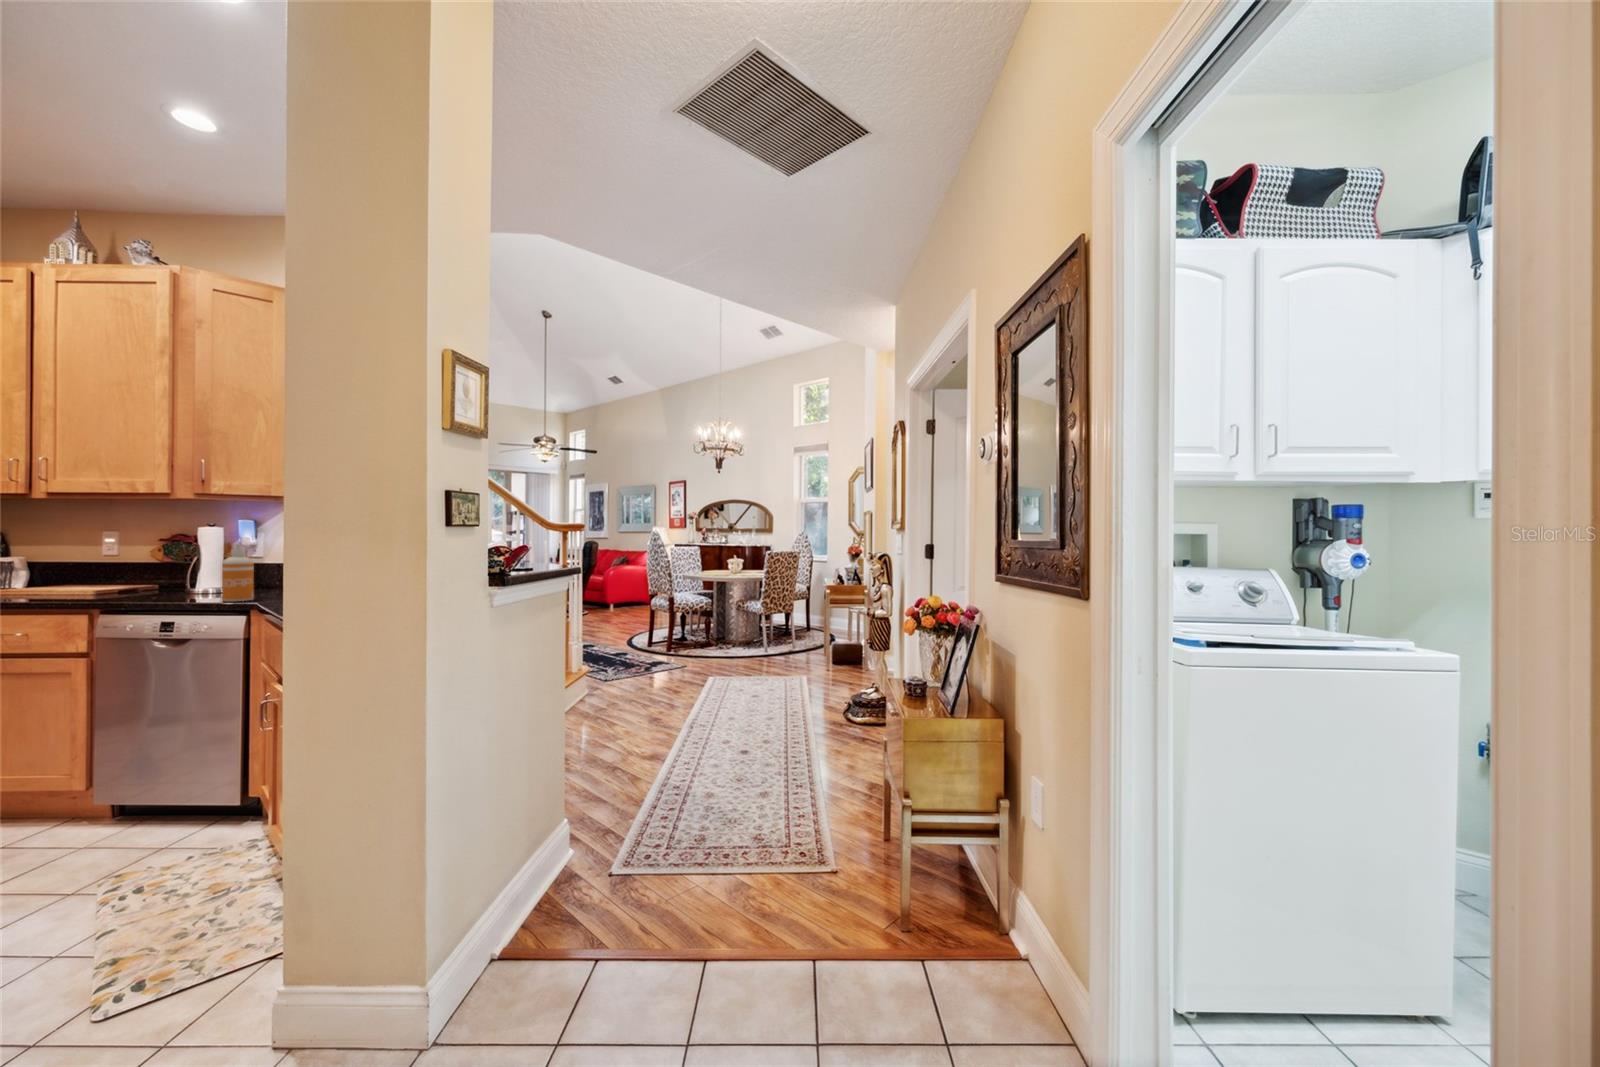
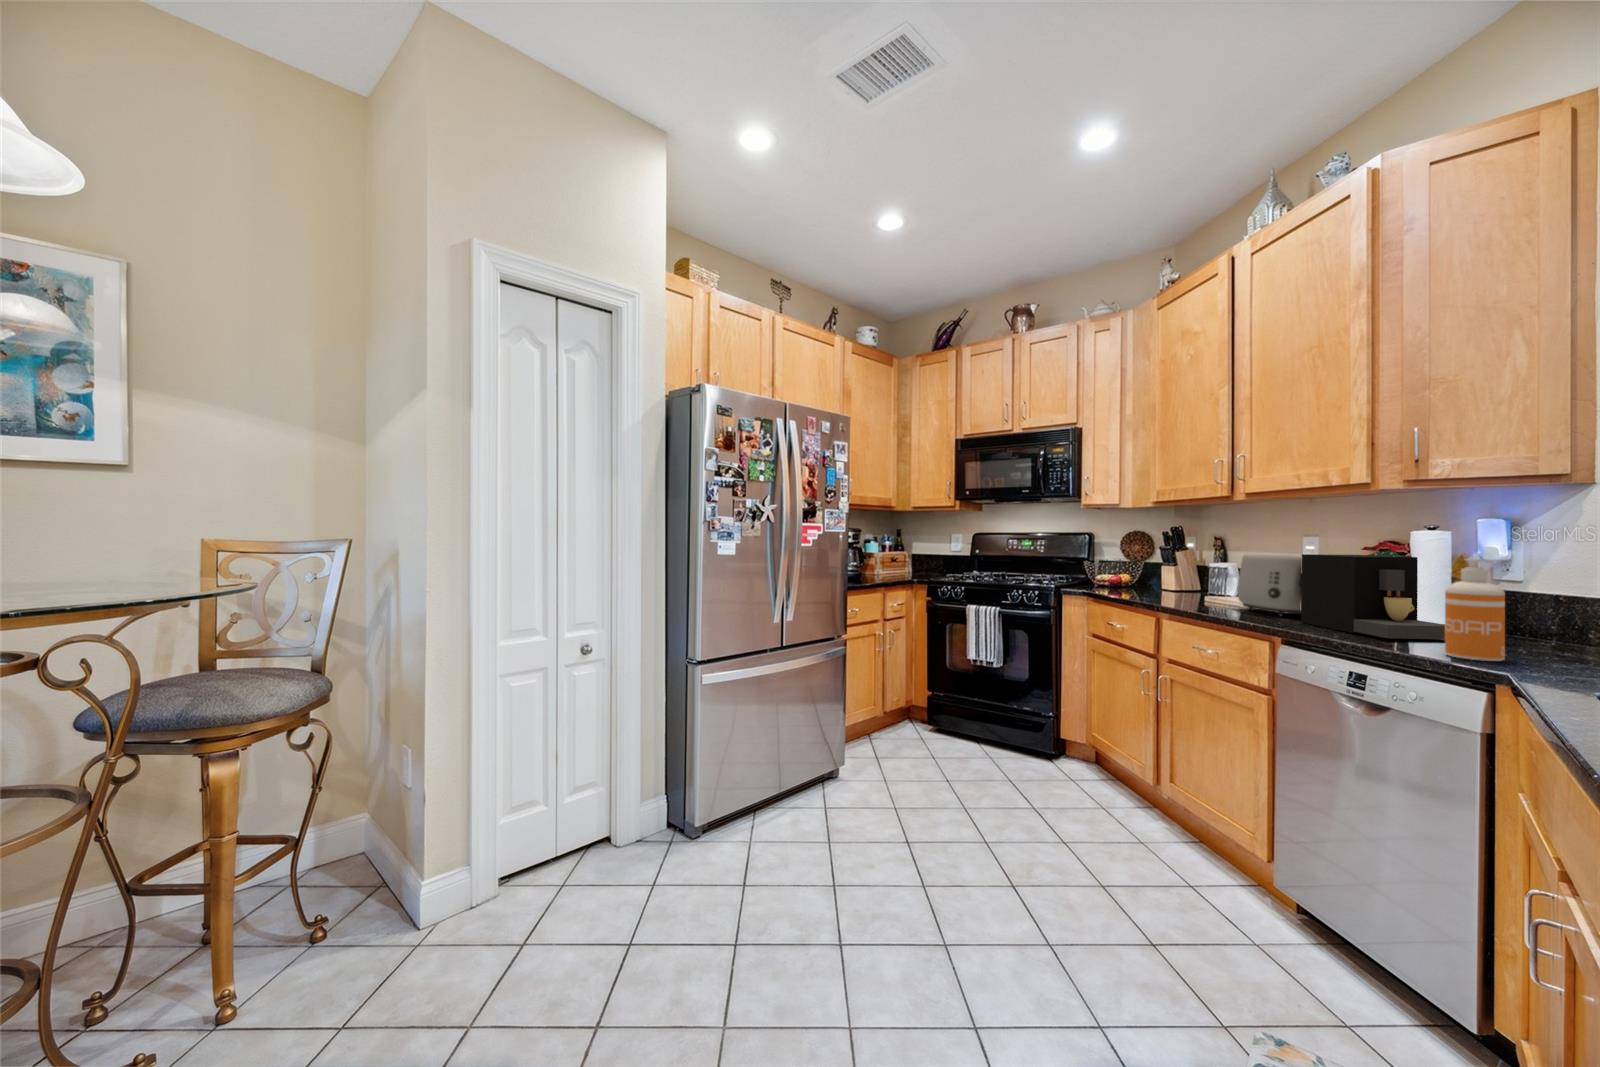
coffee maker: none [113,544,227,598] -> present [1301,554,1445,639]
toaster: none [40,547,127,597] -> present [1237,554,1302,616]

